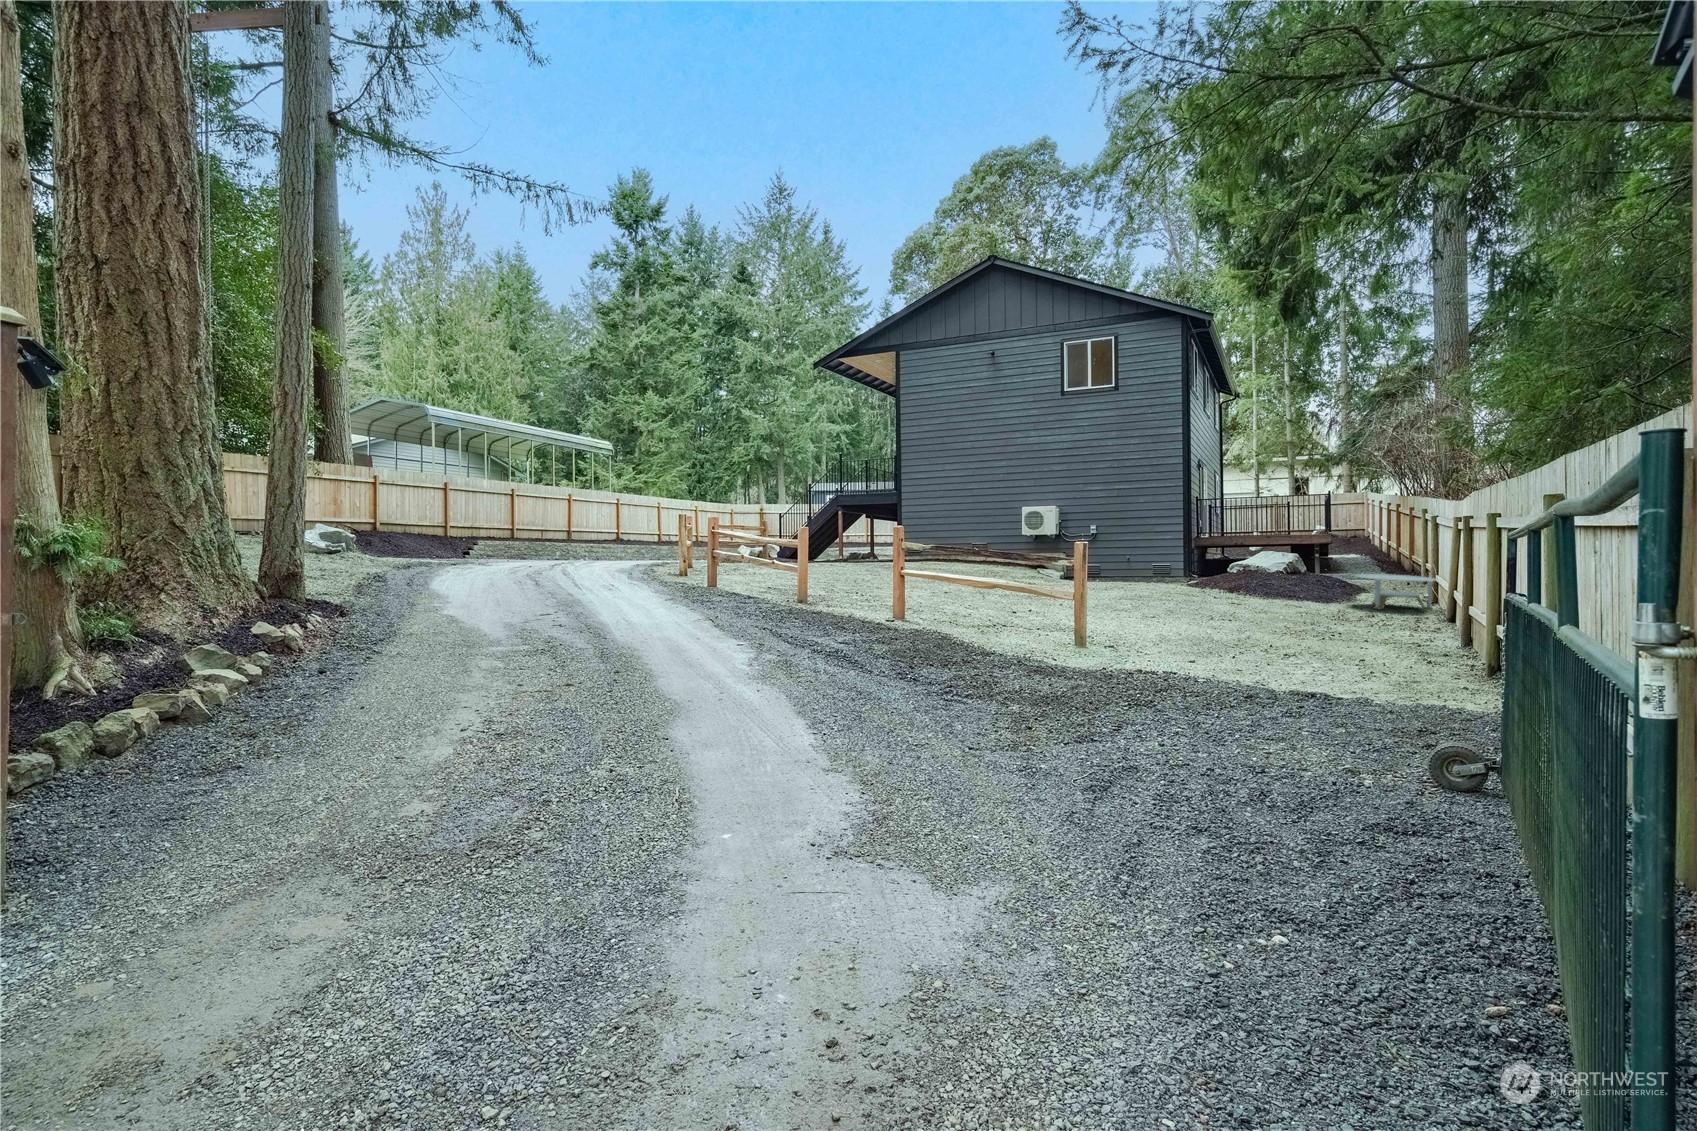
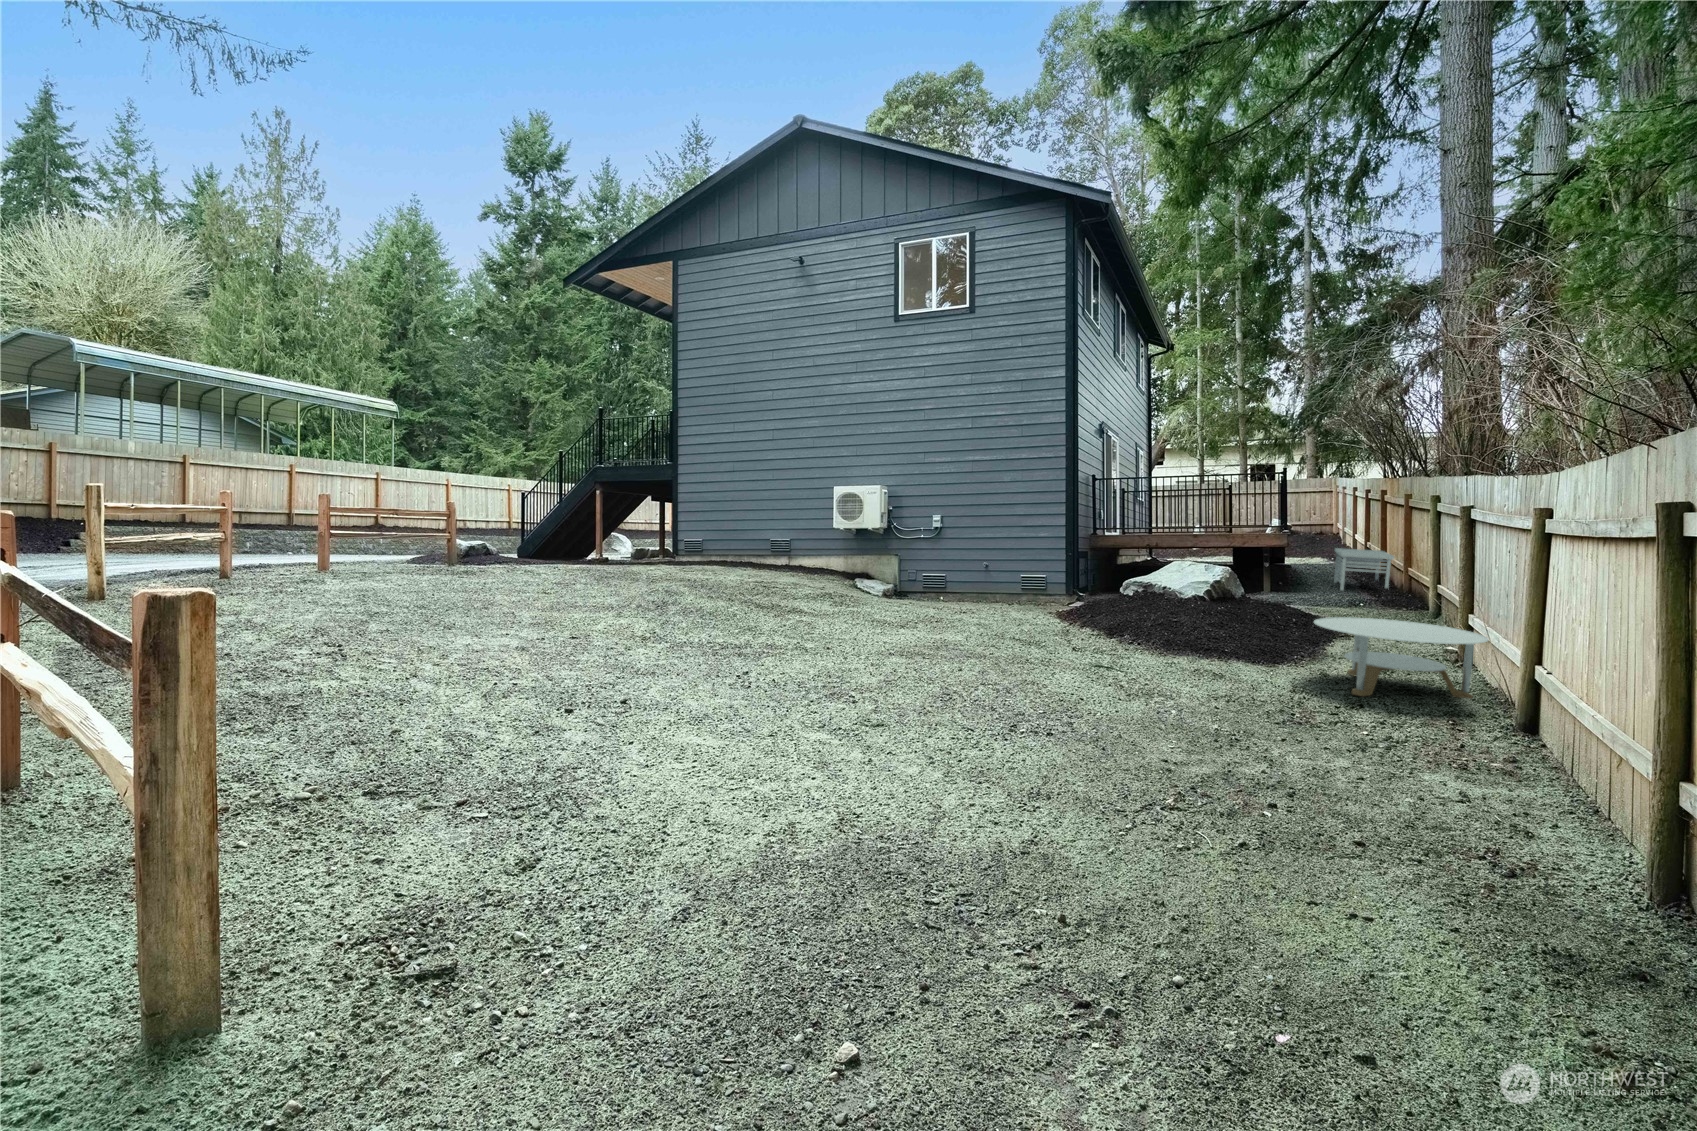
storage bench: none [1365,545,1405,574] -> present [1334,548,1394,590]

